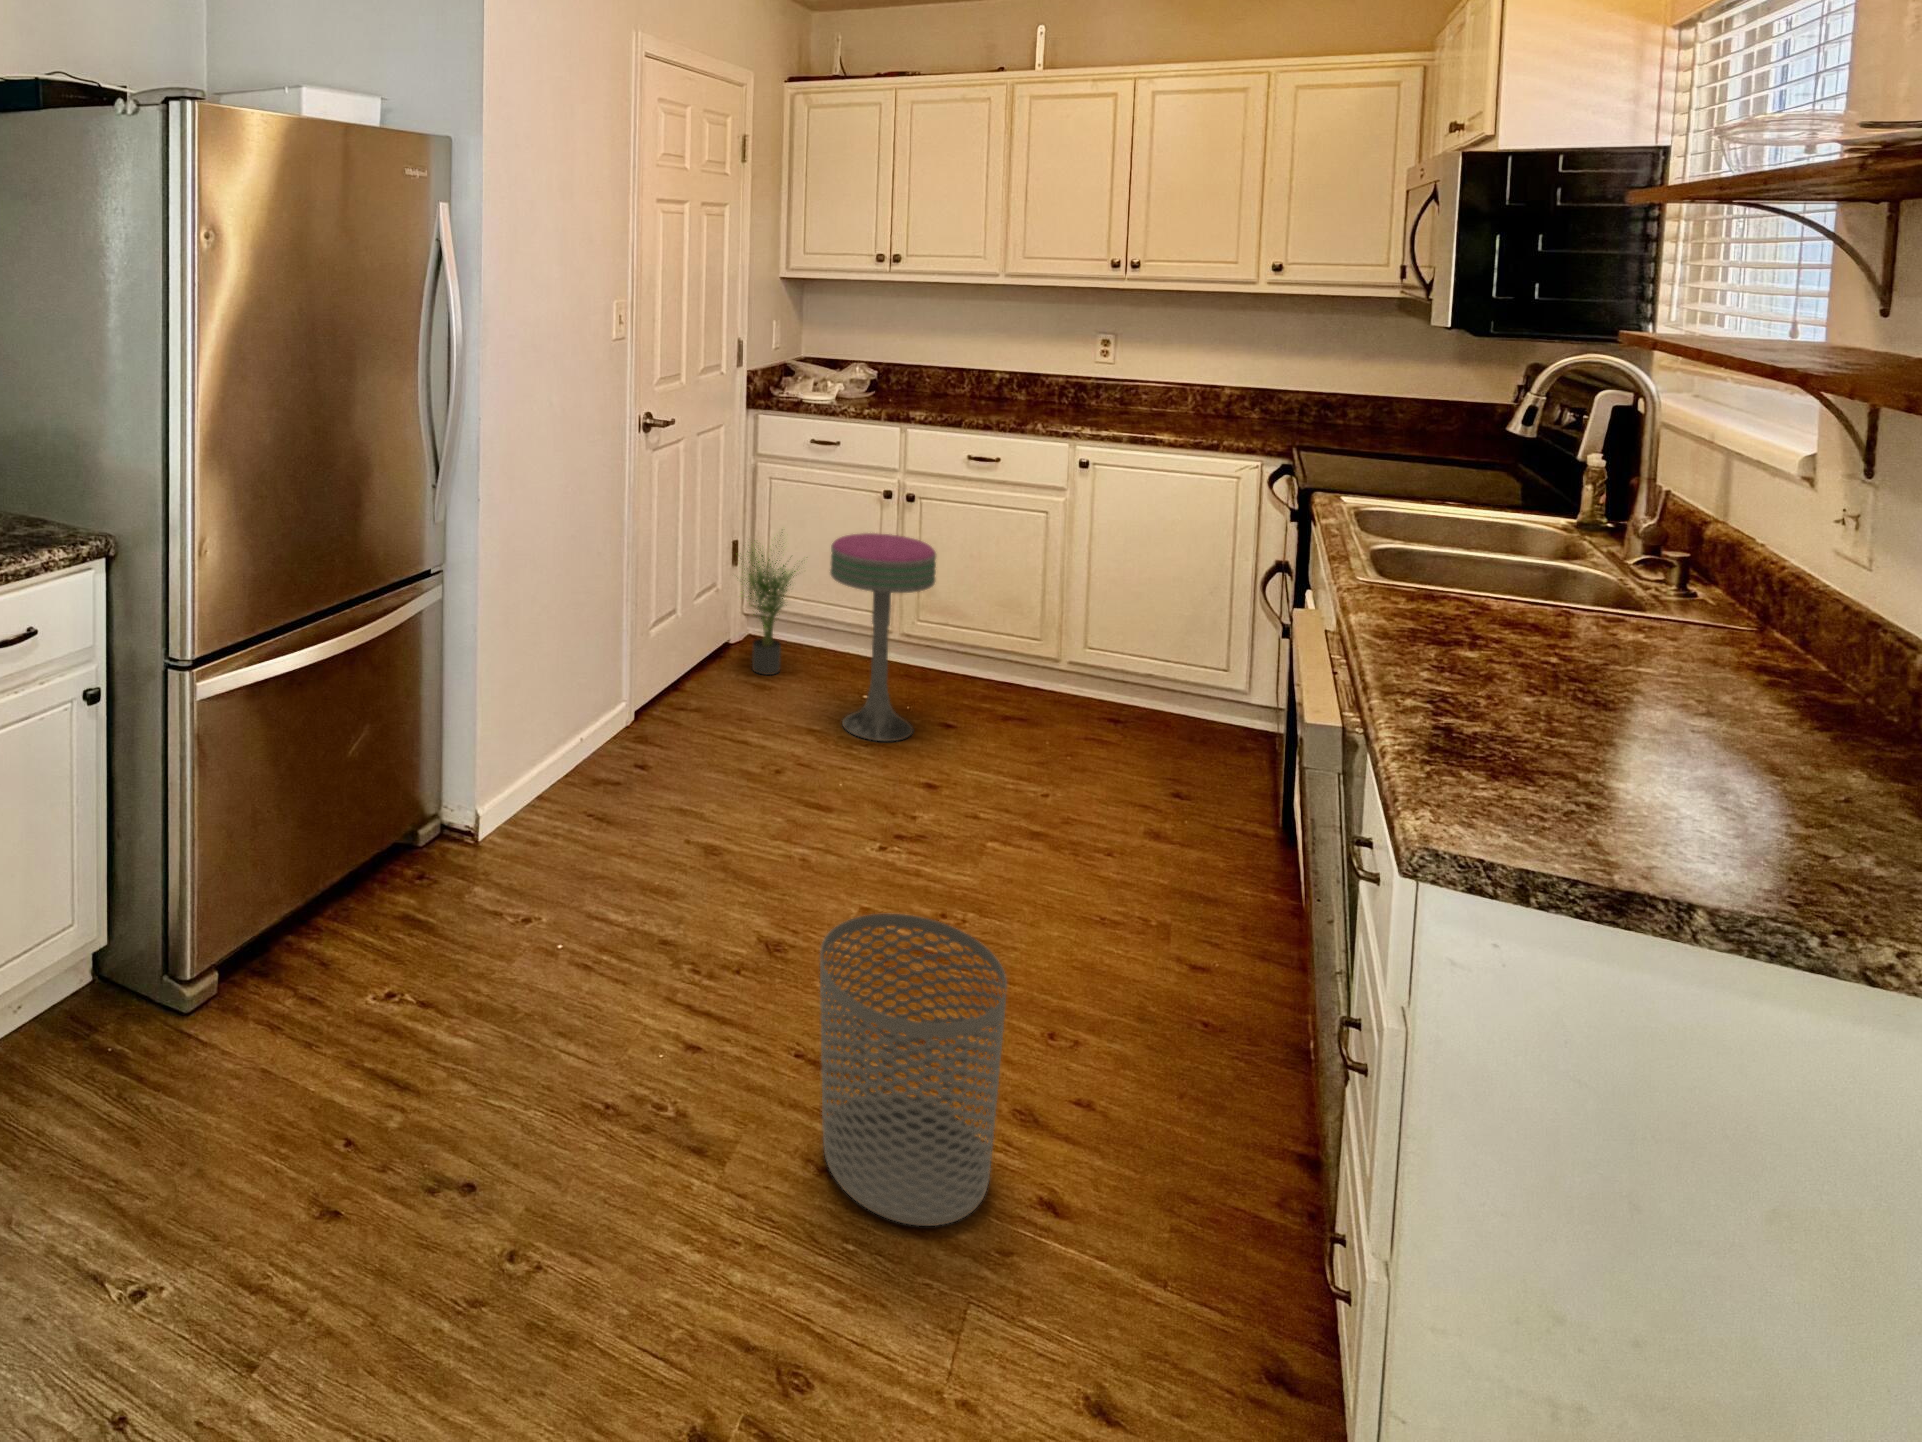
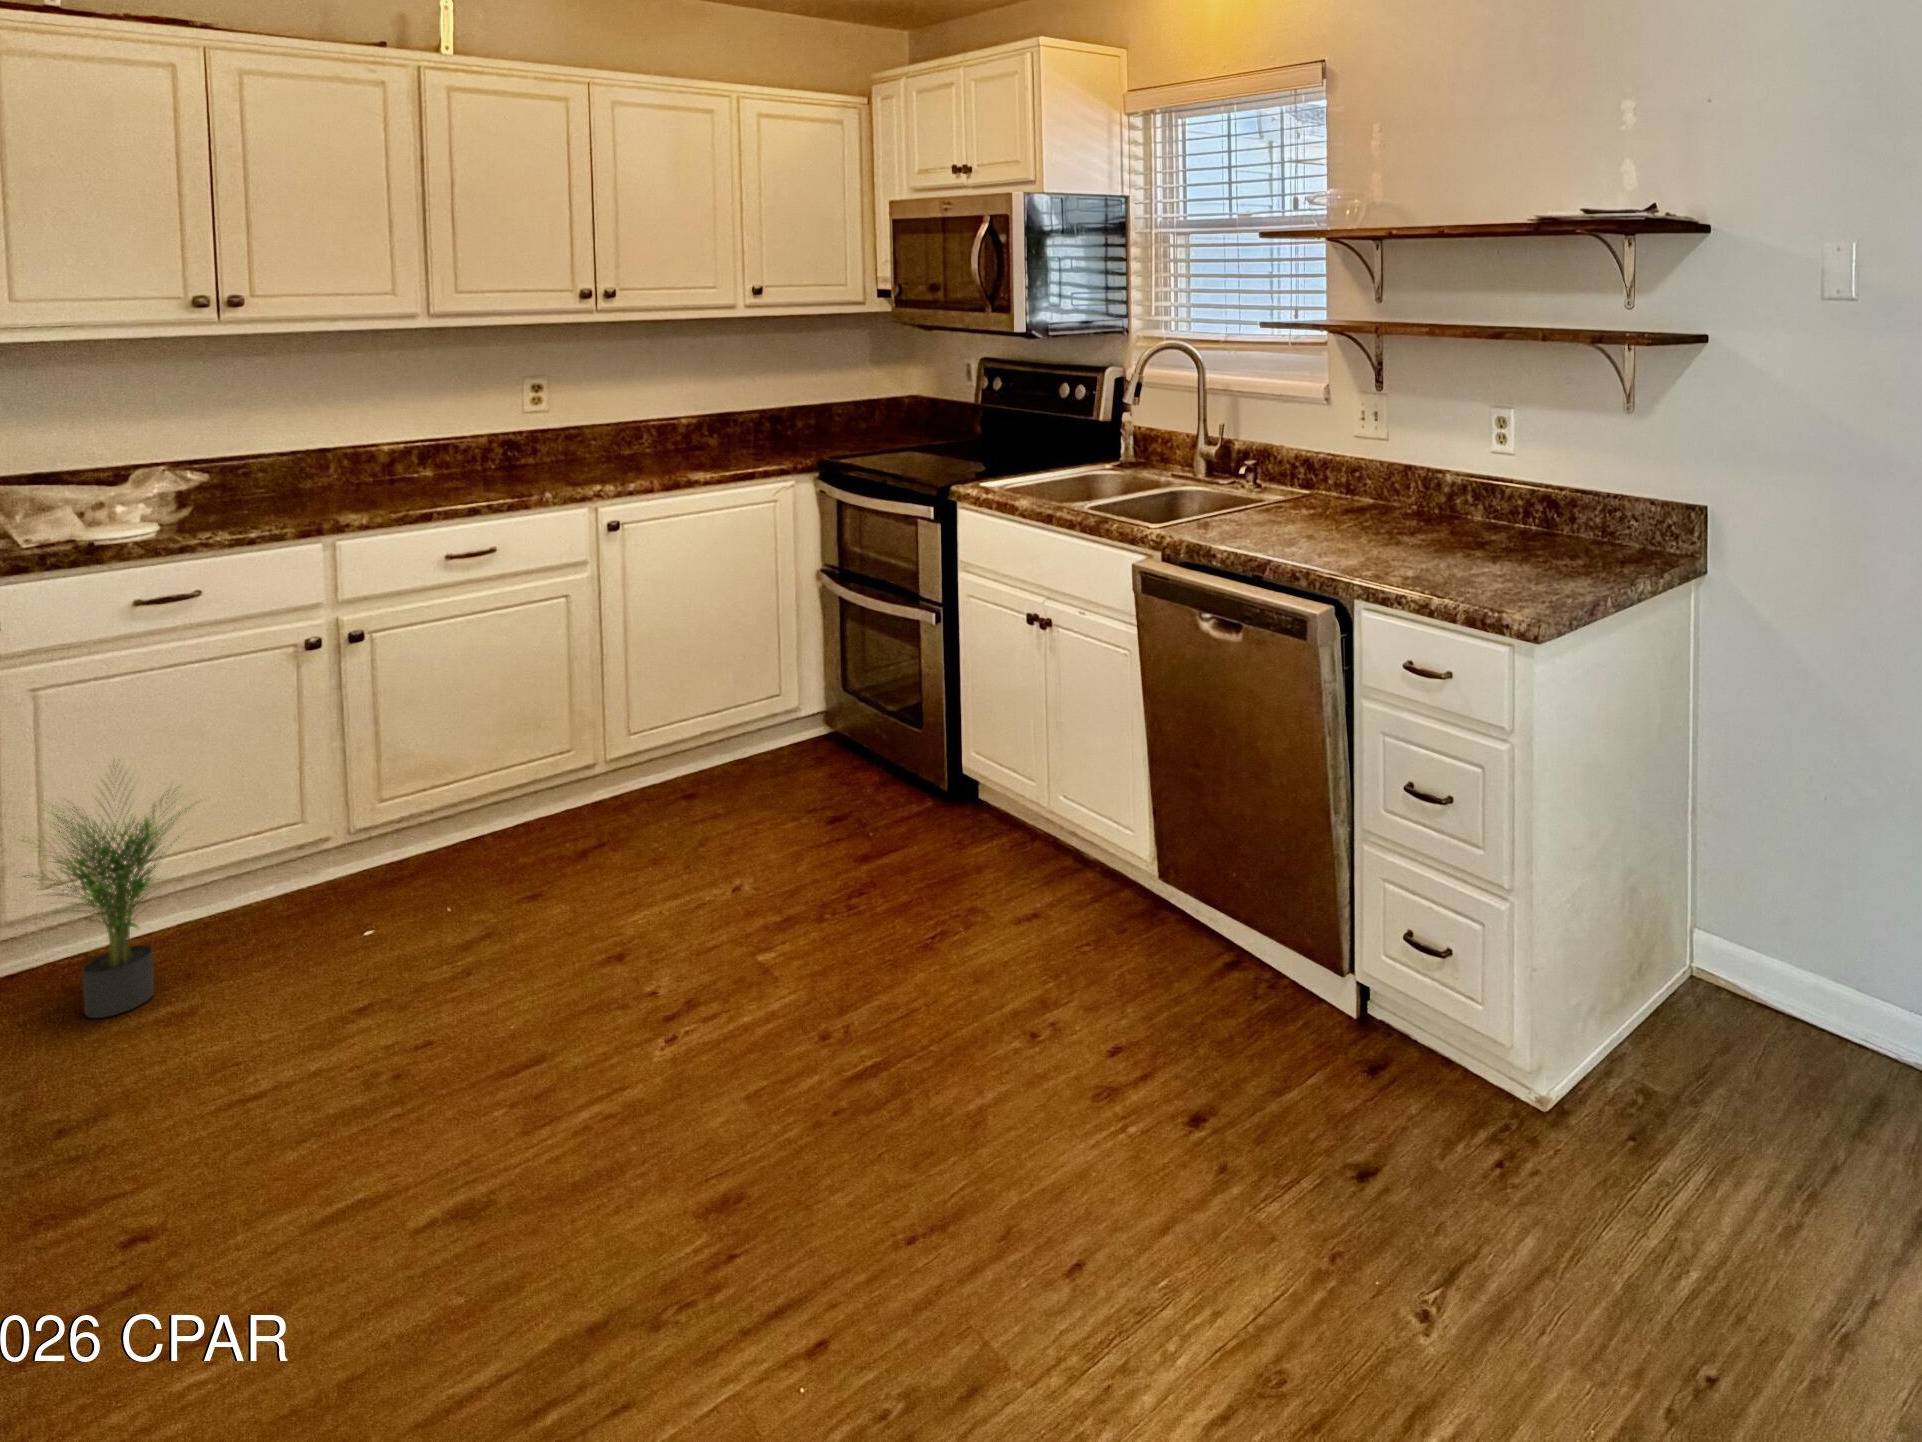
bar stool: present [830,533,936,741] -> none [339,676,526,982]
waste bin: present [820,913,1007,1226] -> none [1006,945,1193,1262]

